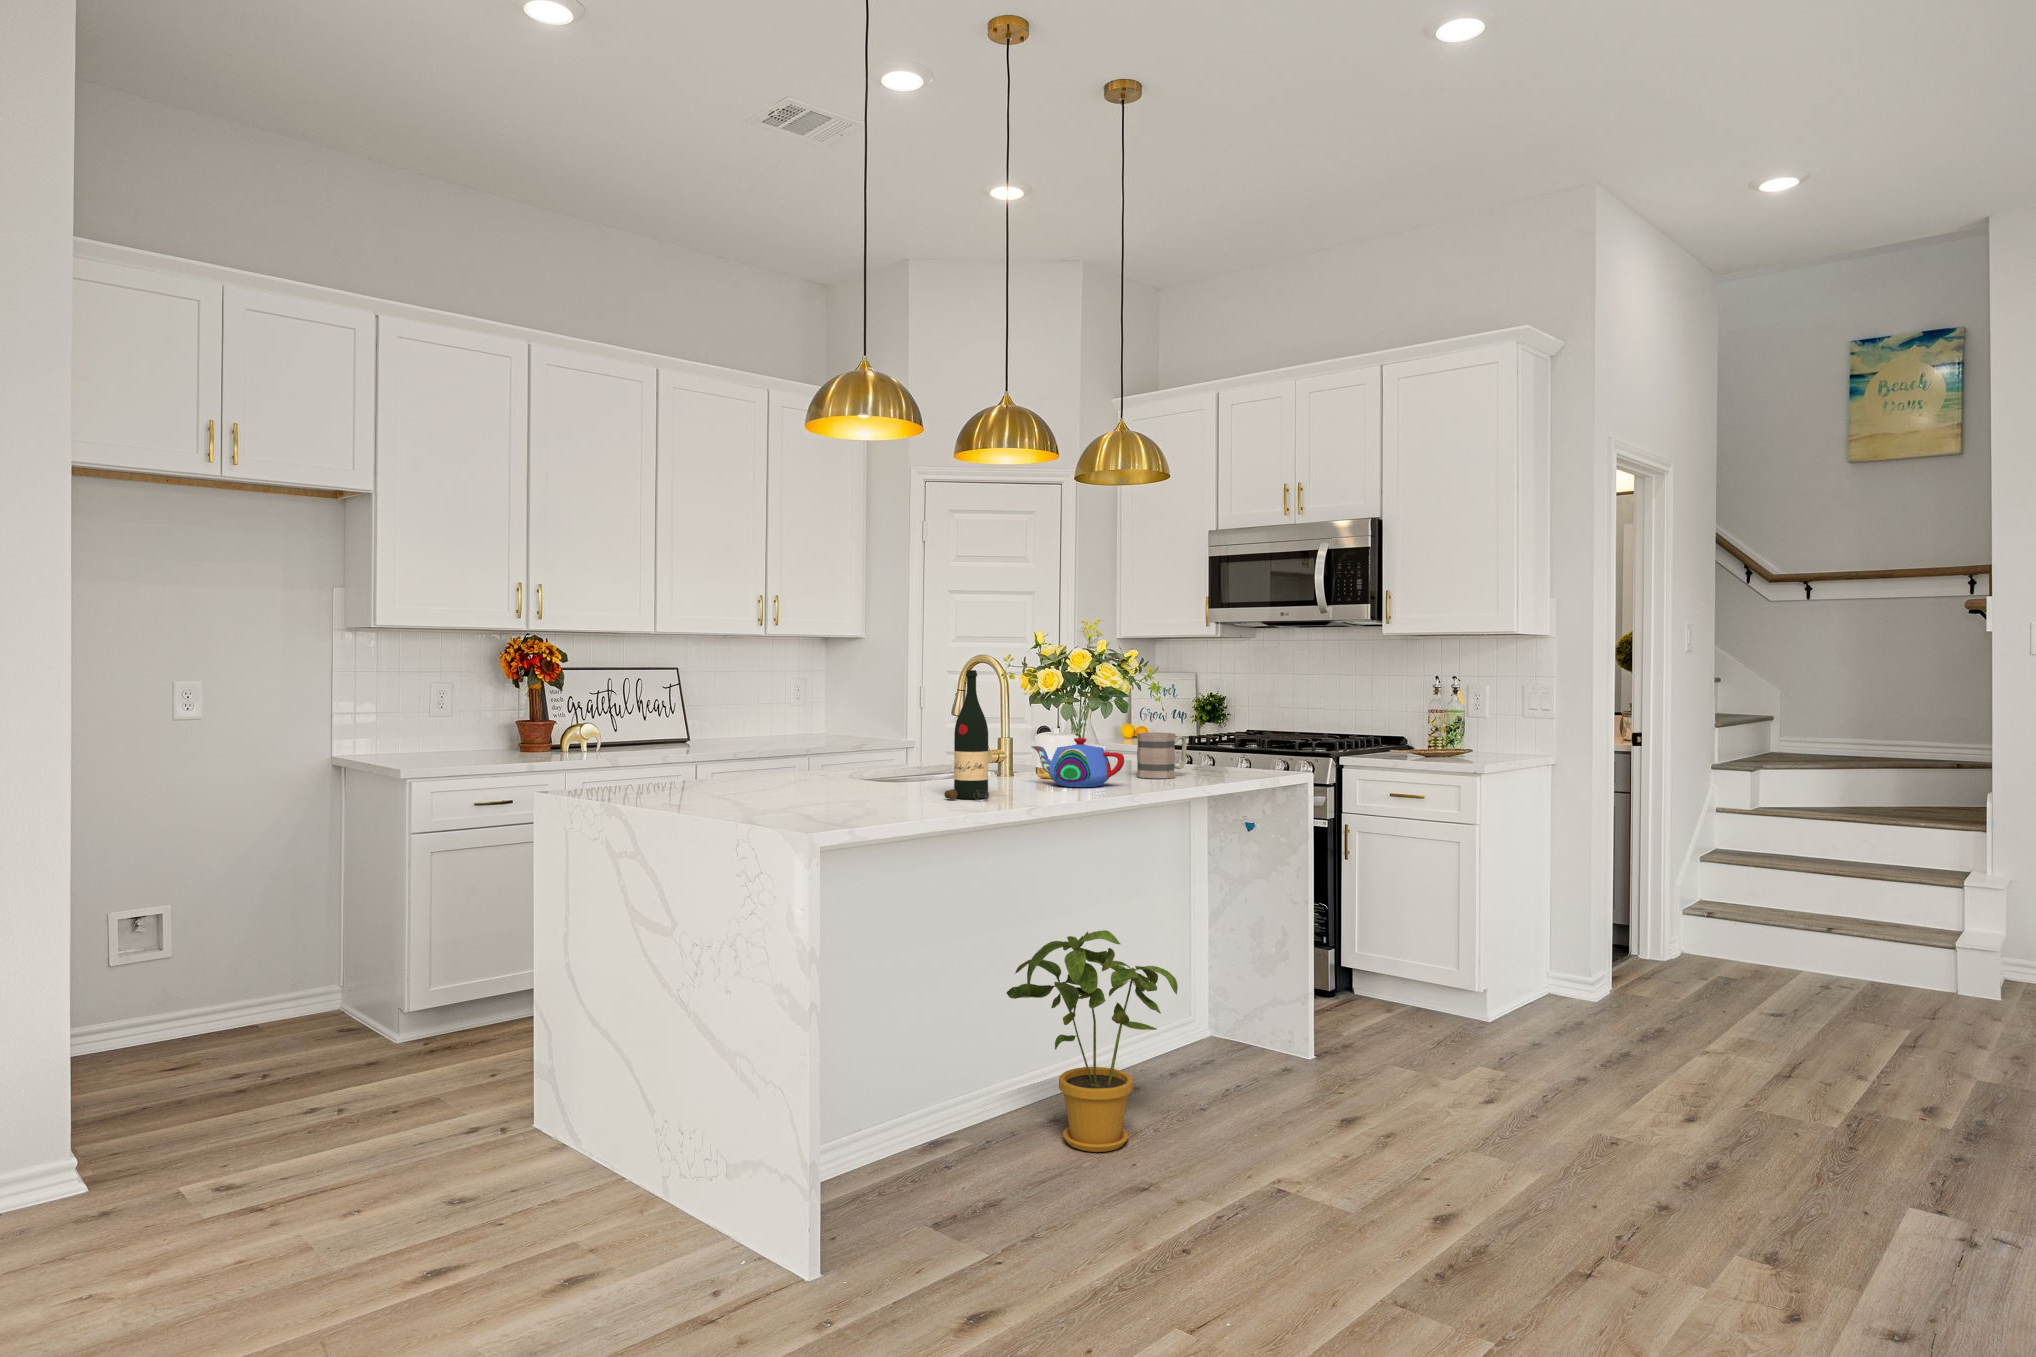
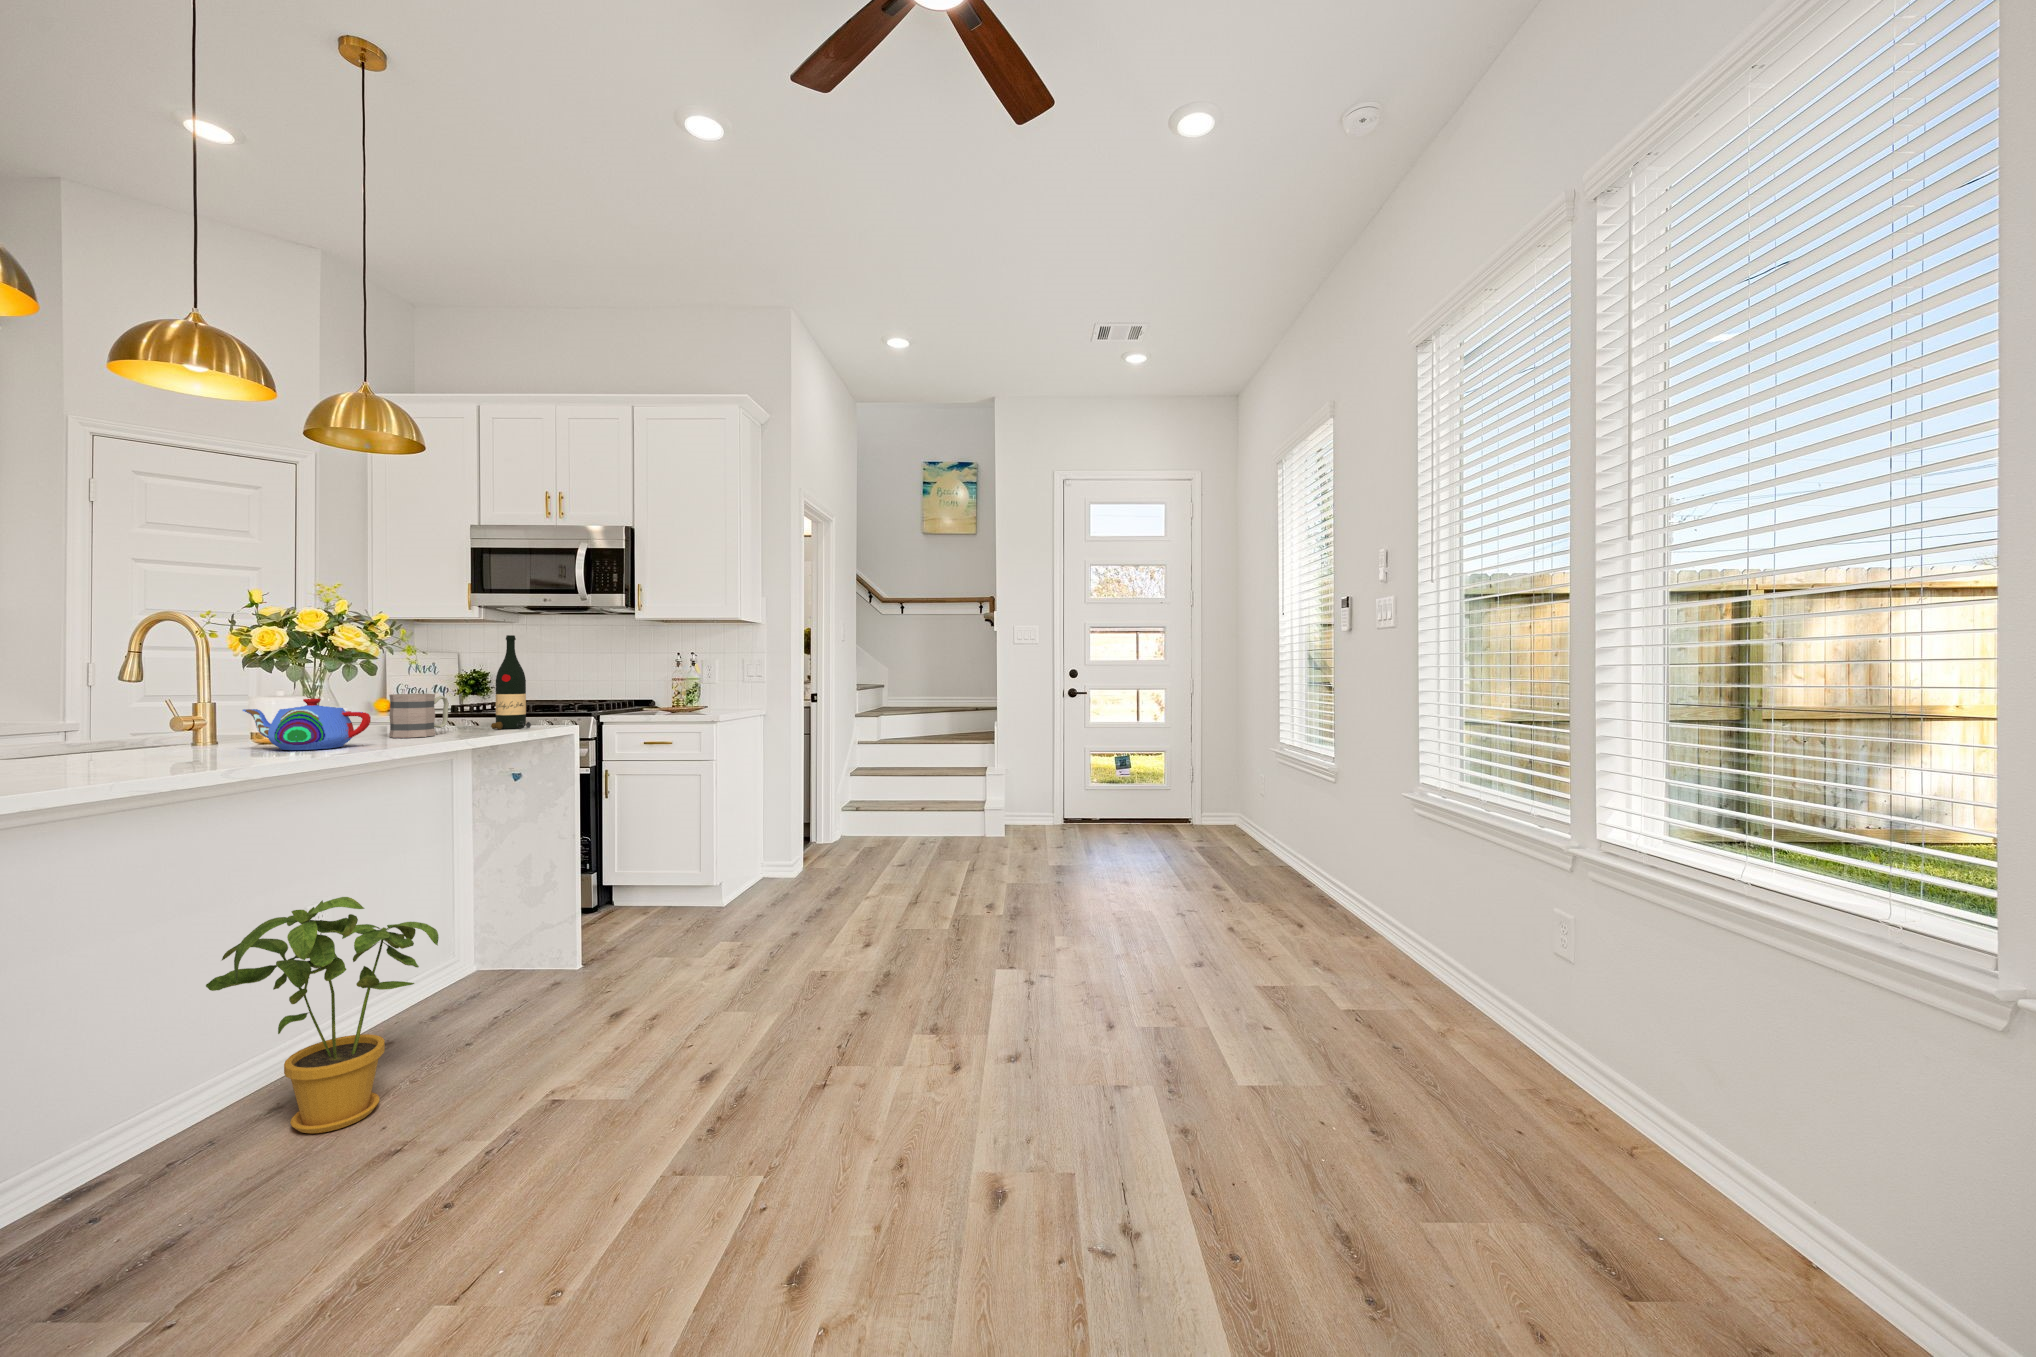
wine bottle: present [944,670,989,800] -> present [491,635,531,729]

